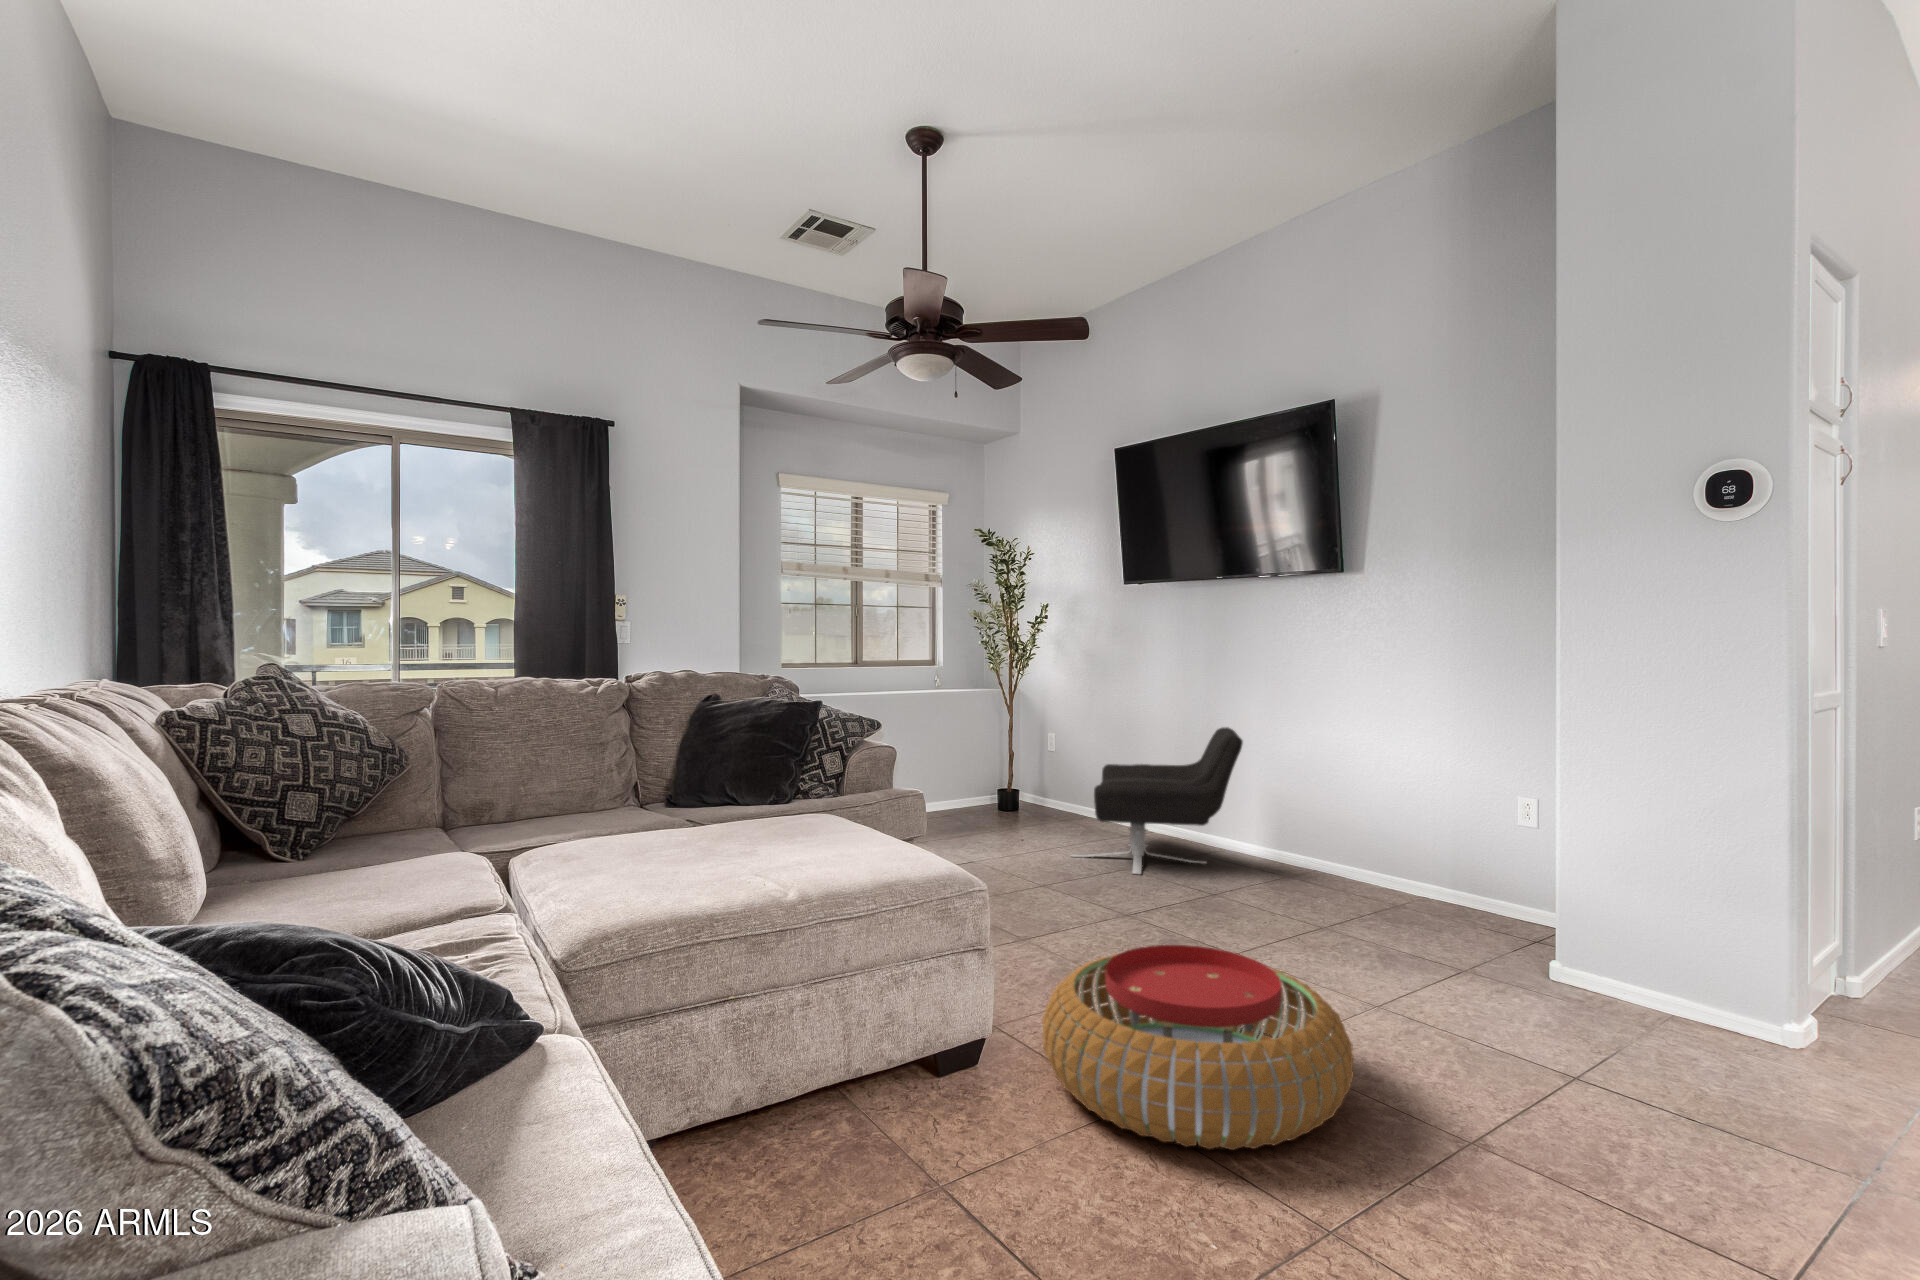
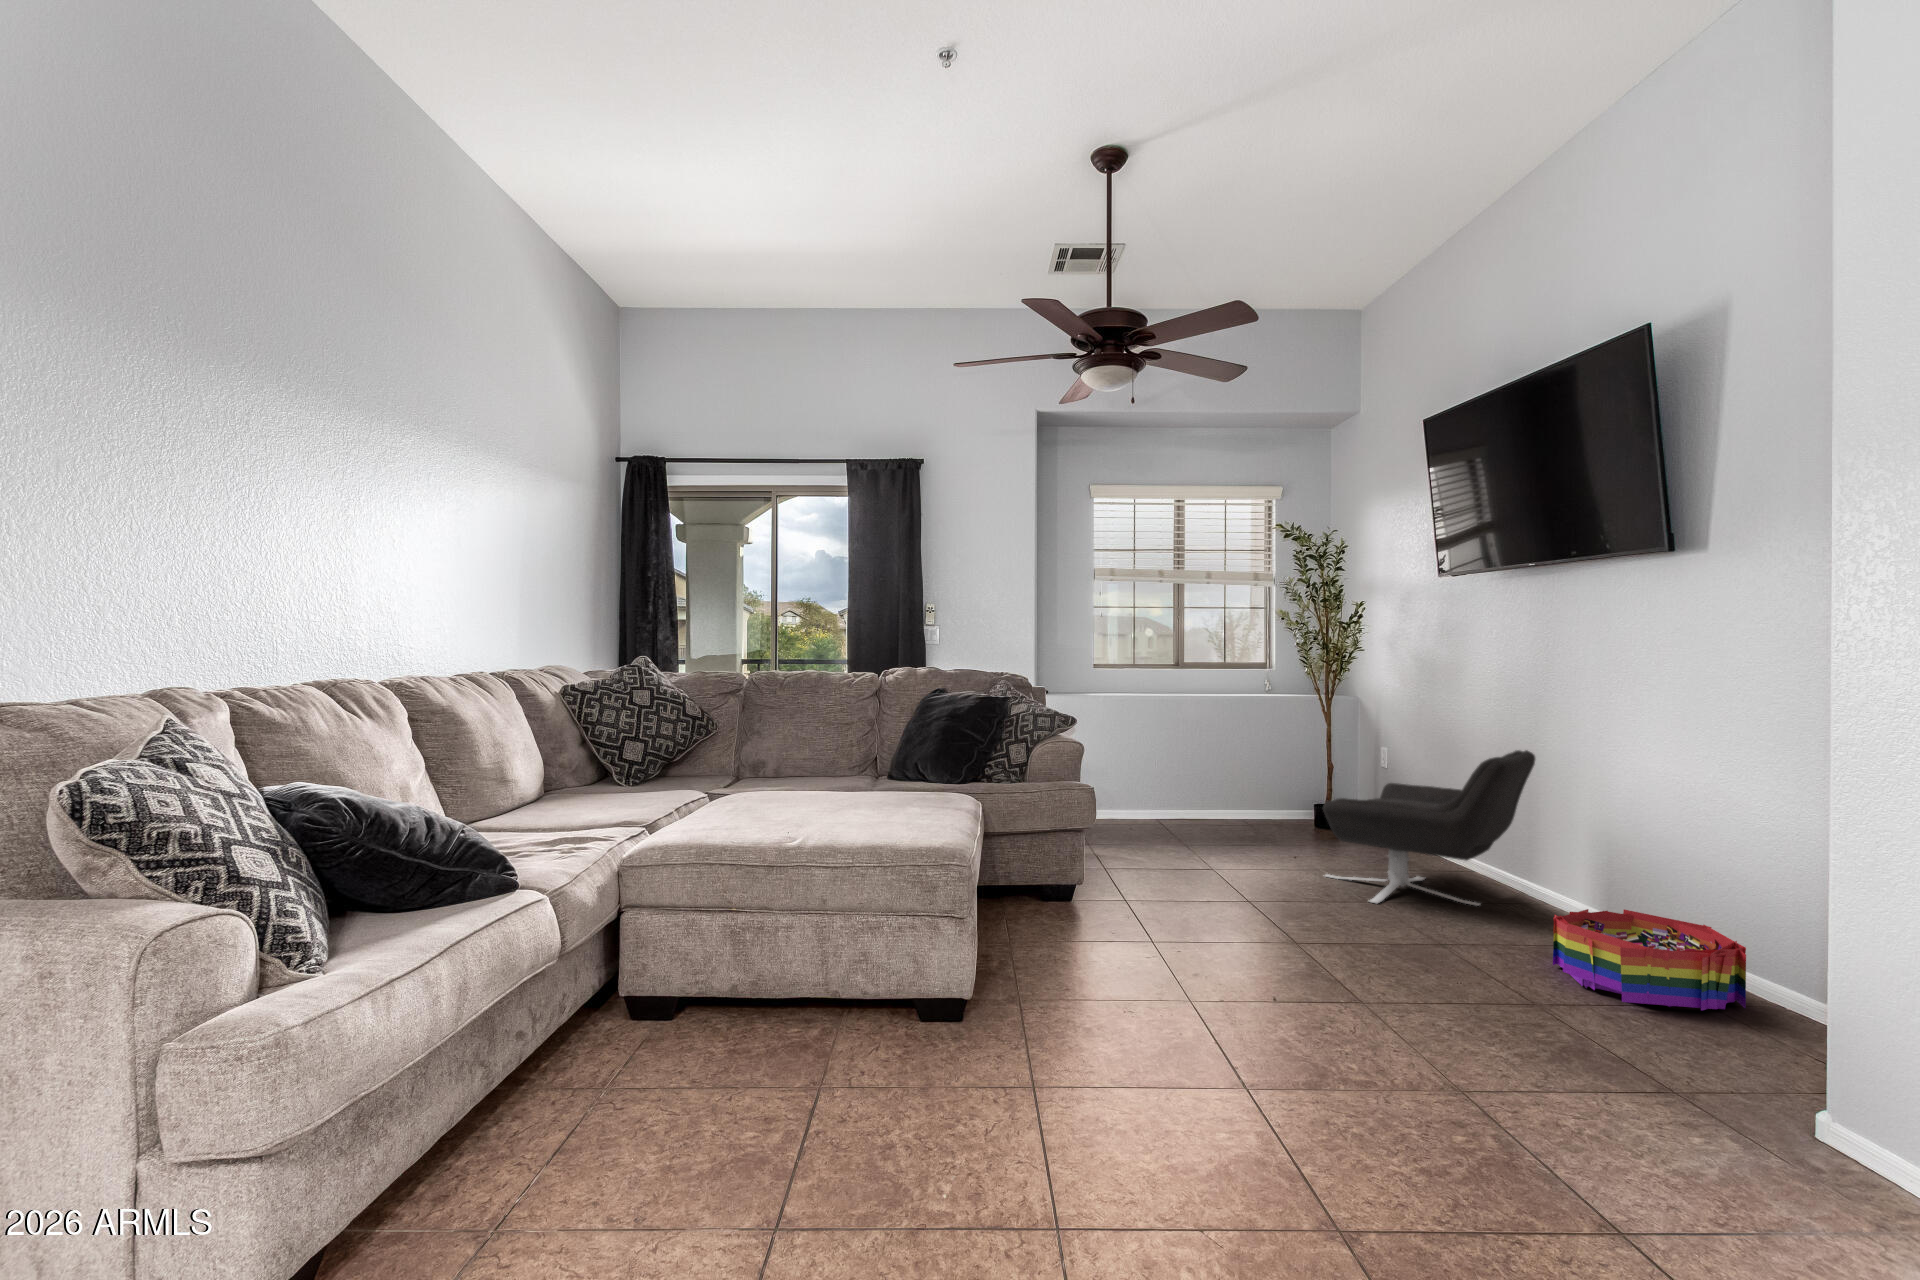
storage bin: none [1310,849,1450,923] -> present [1553,909,1746,1011]
pouf: present [1042,945,1354,1150] -> none [1003,942,1296,1134]

